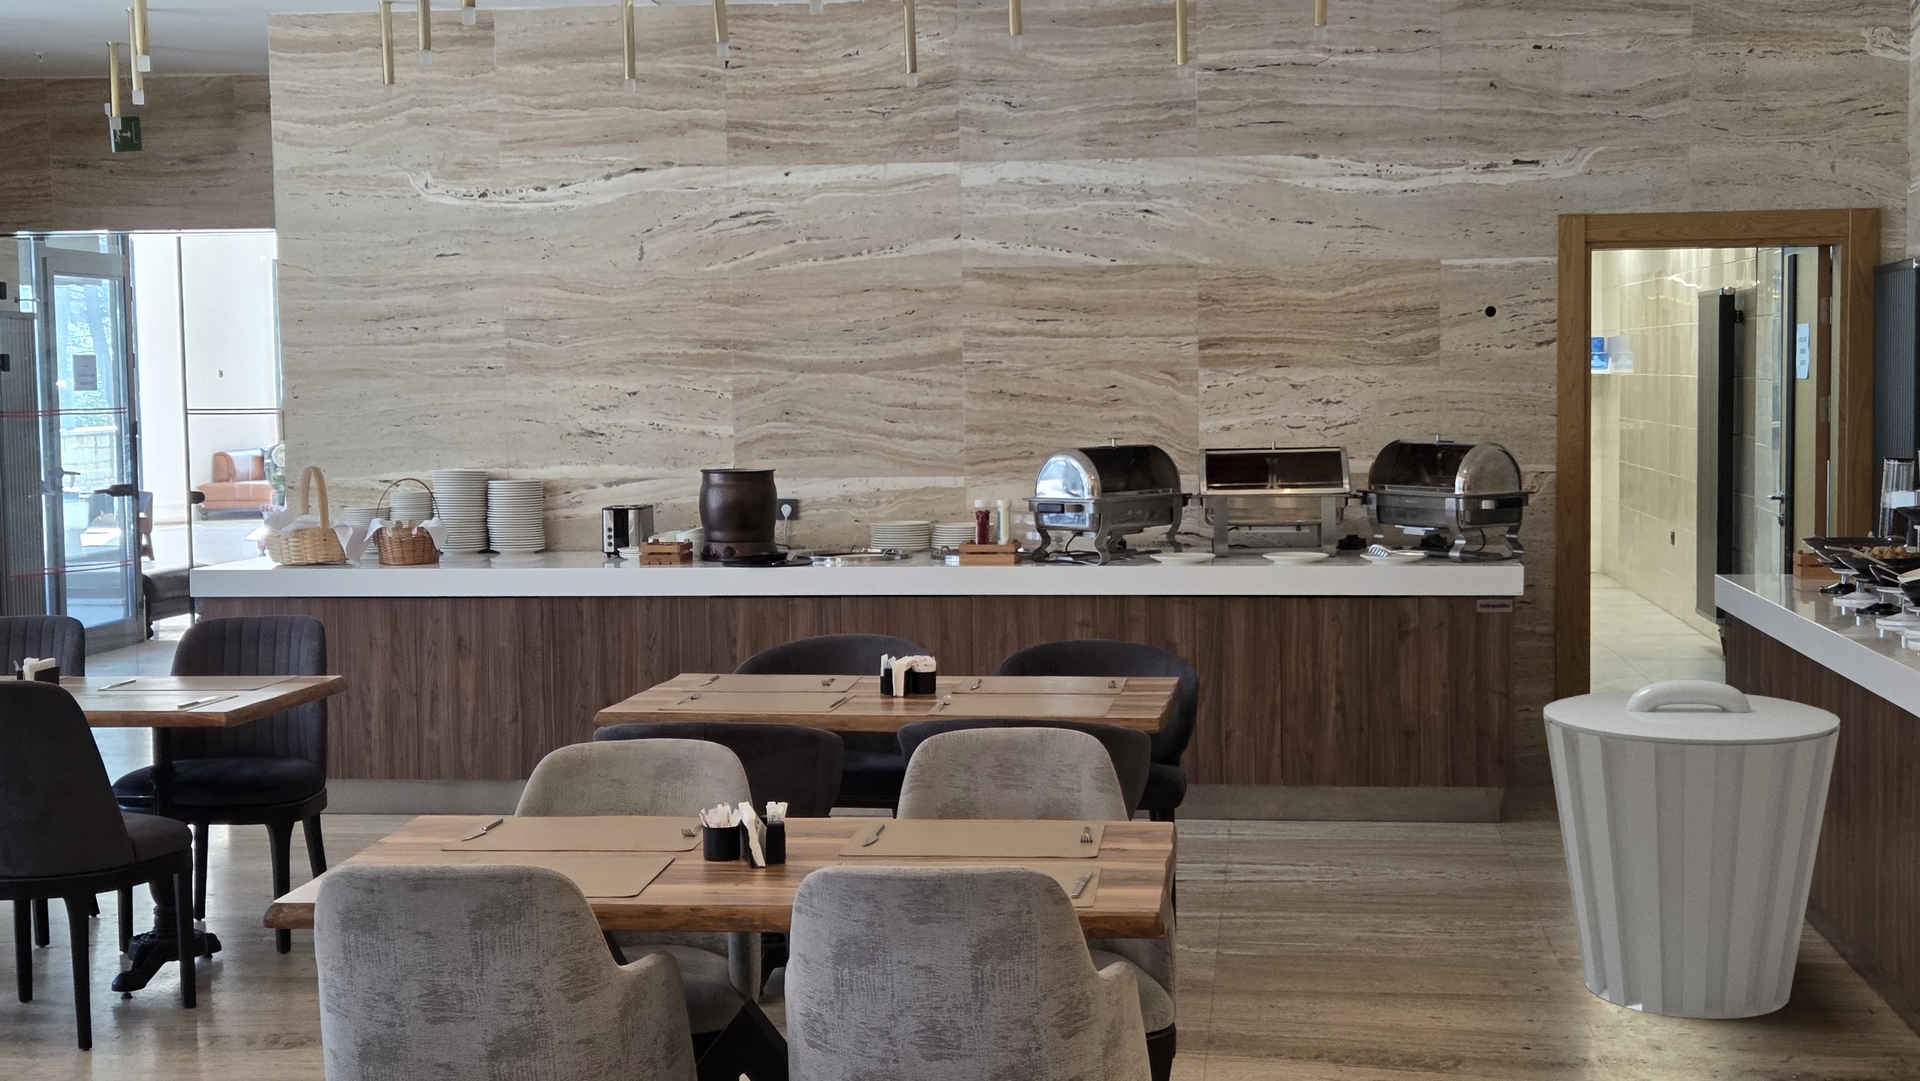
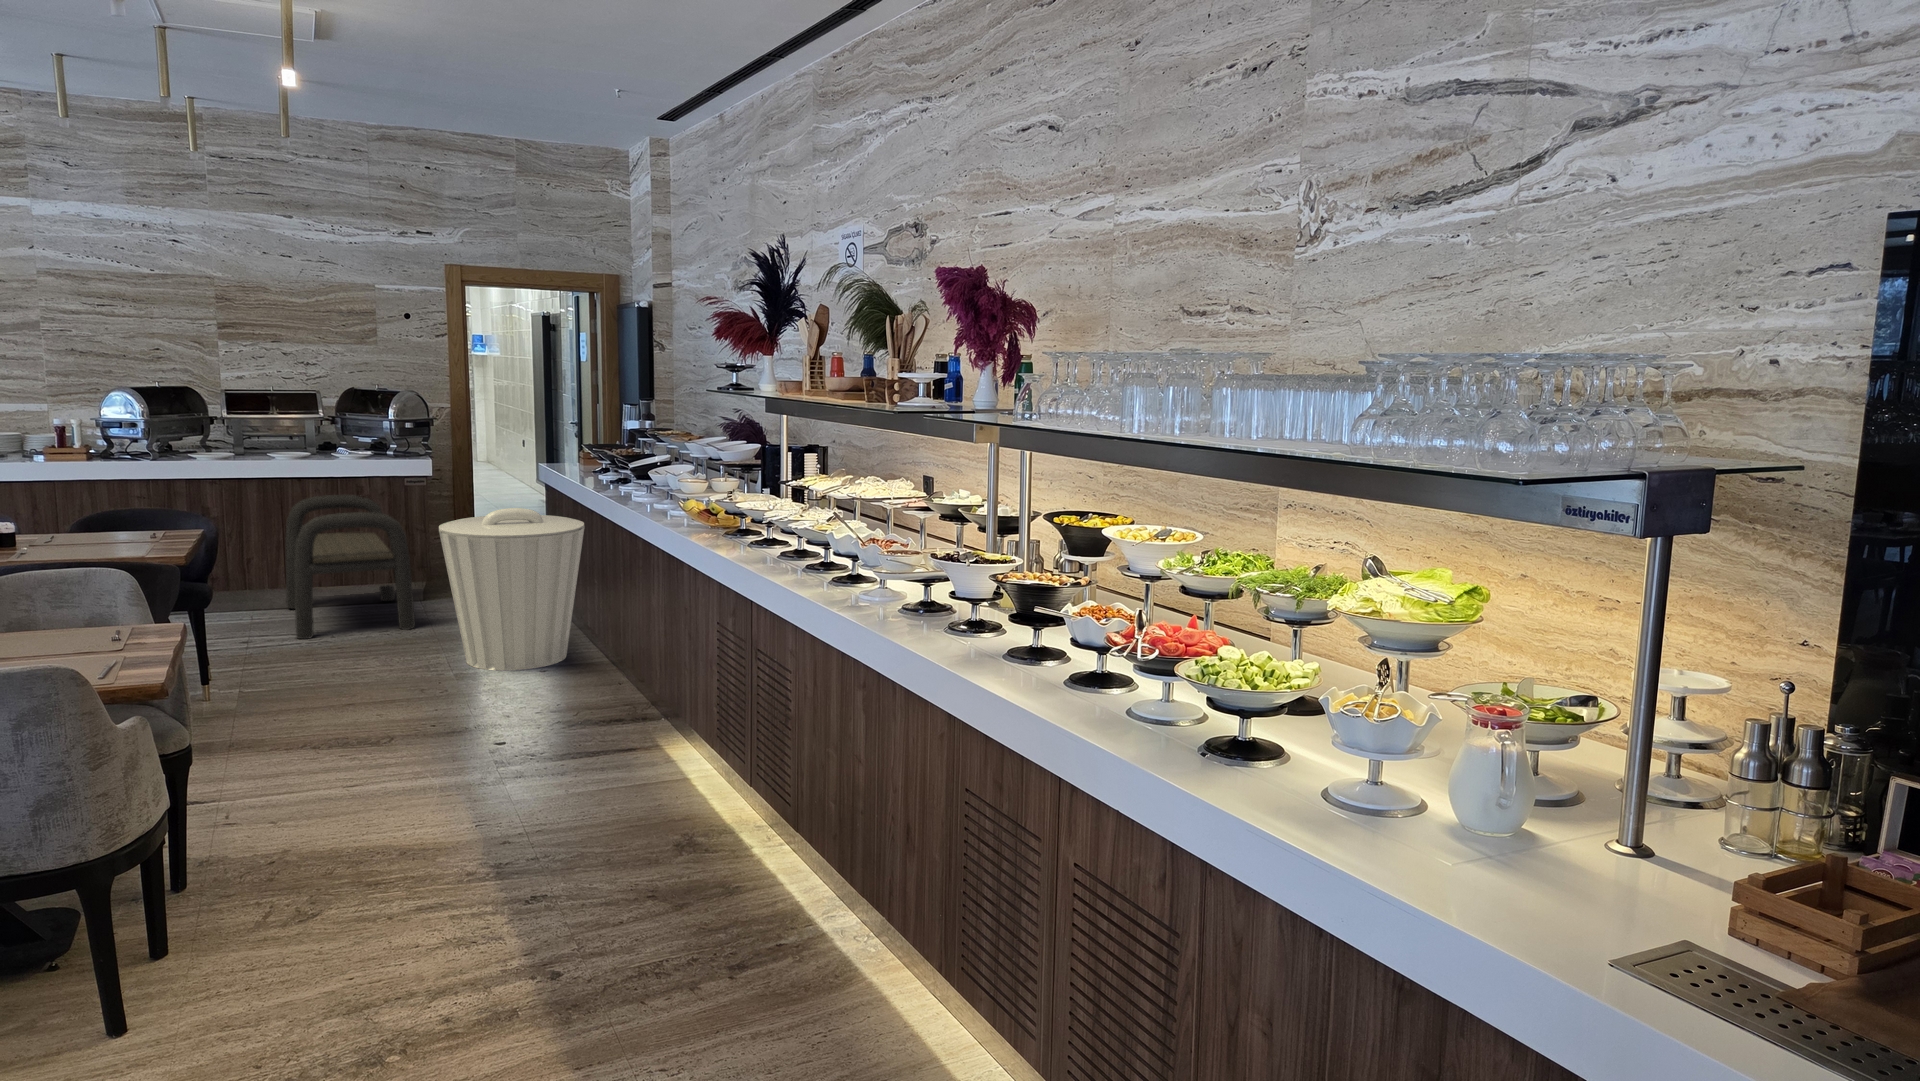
bench: none [1276,630,1487,893] -> present [285,495,415,639]

